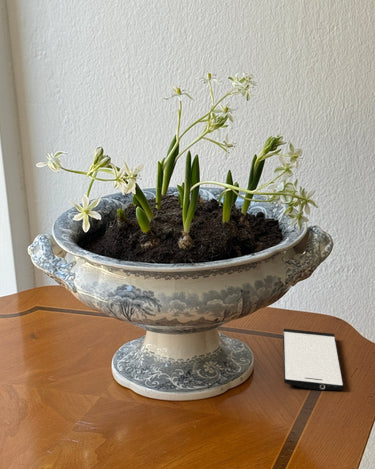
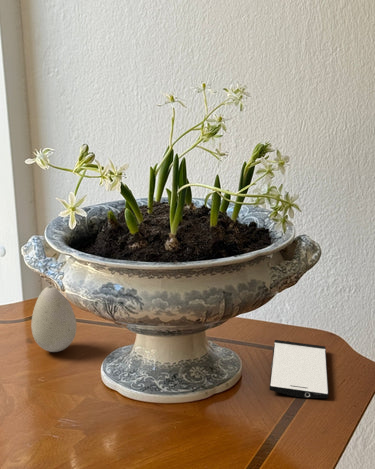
decorative egg: none [39,283,84,349] -> present [31,286,76,352]

